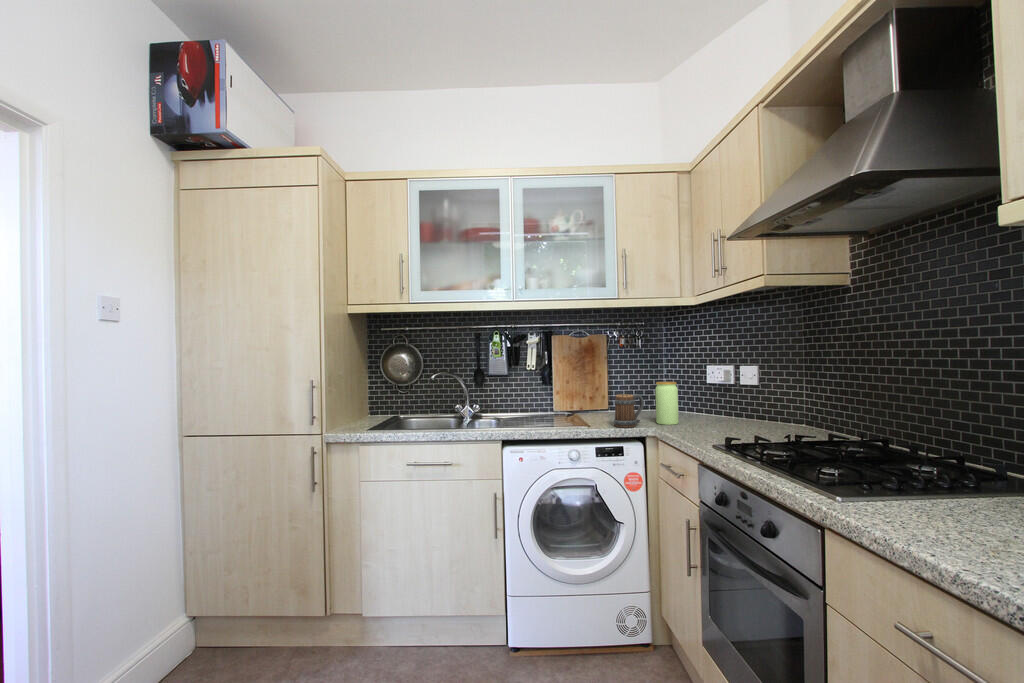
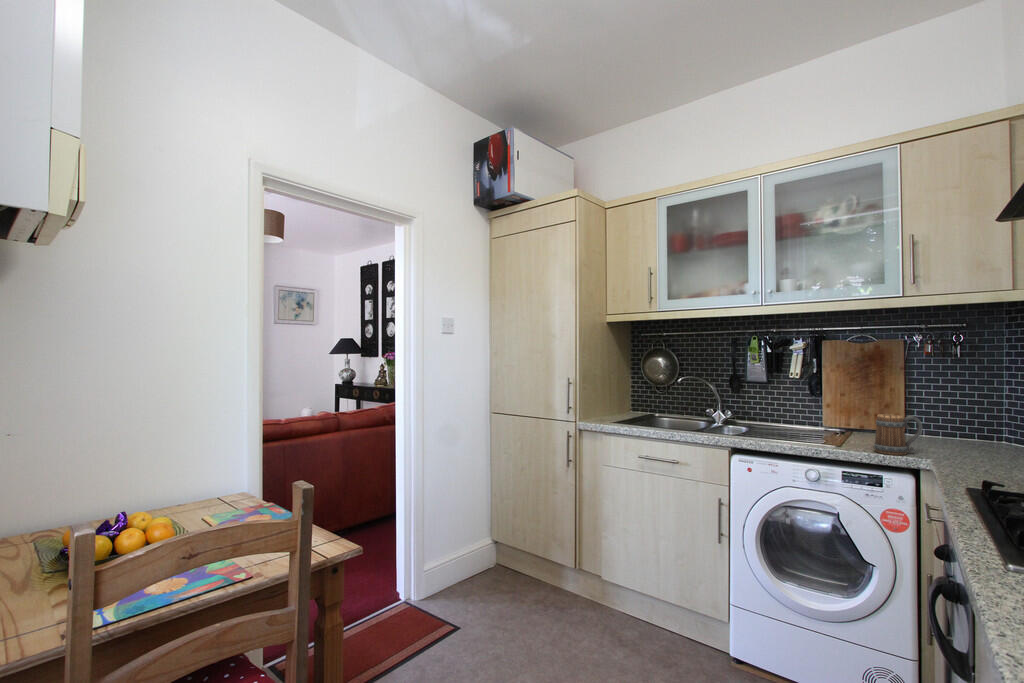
jar: present [655,382,679,425] -> none [945,404,984,461]

